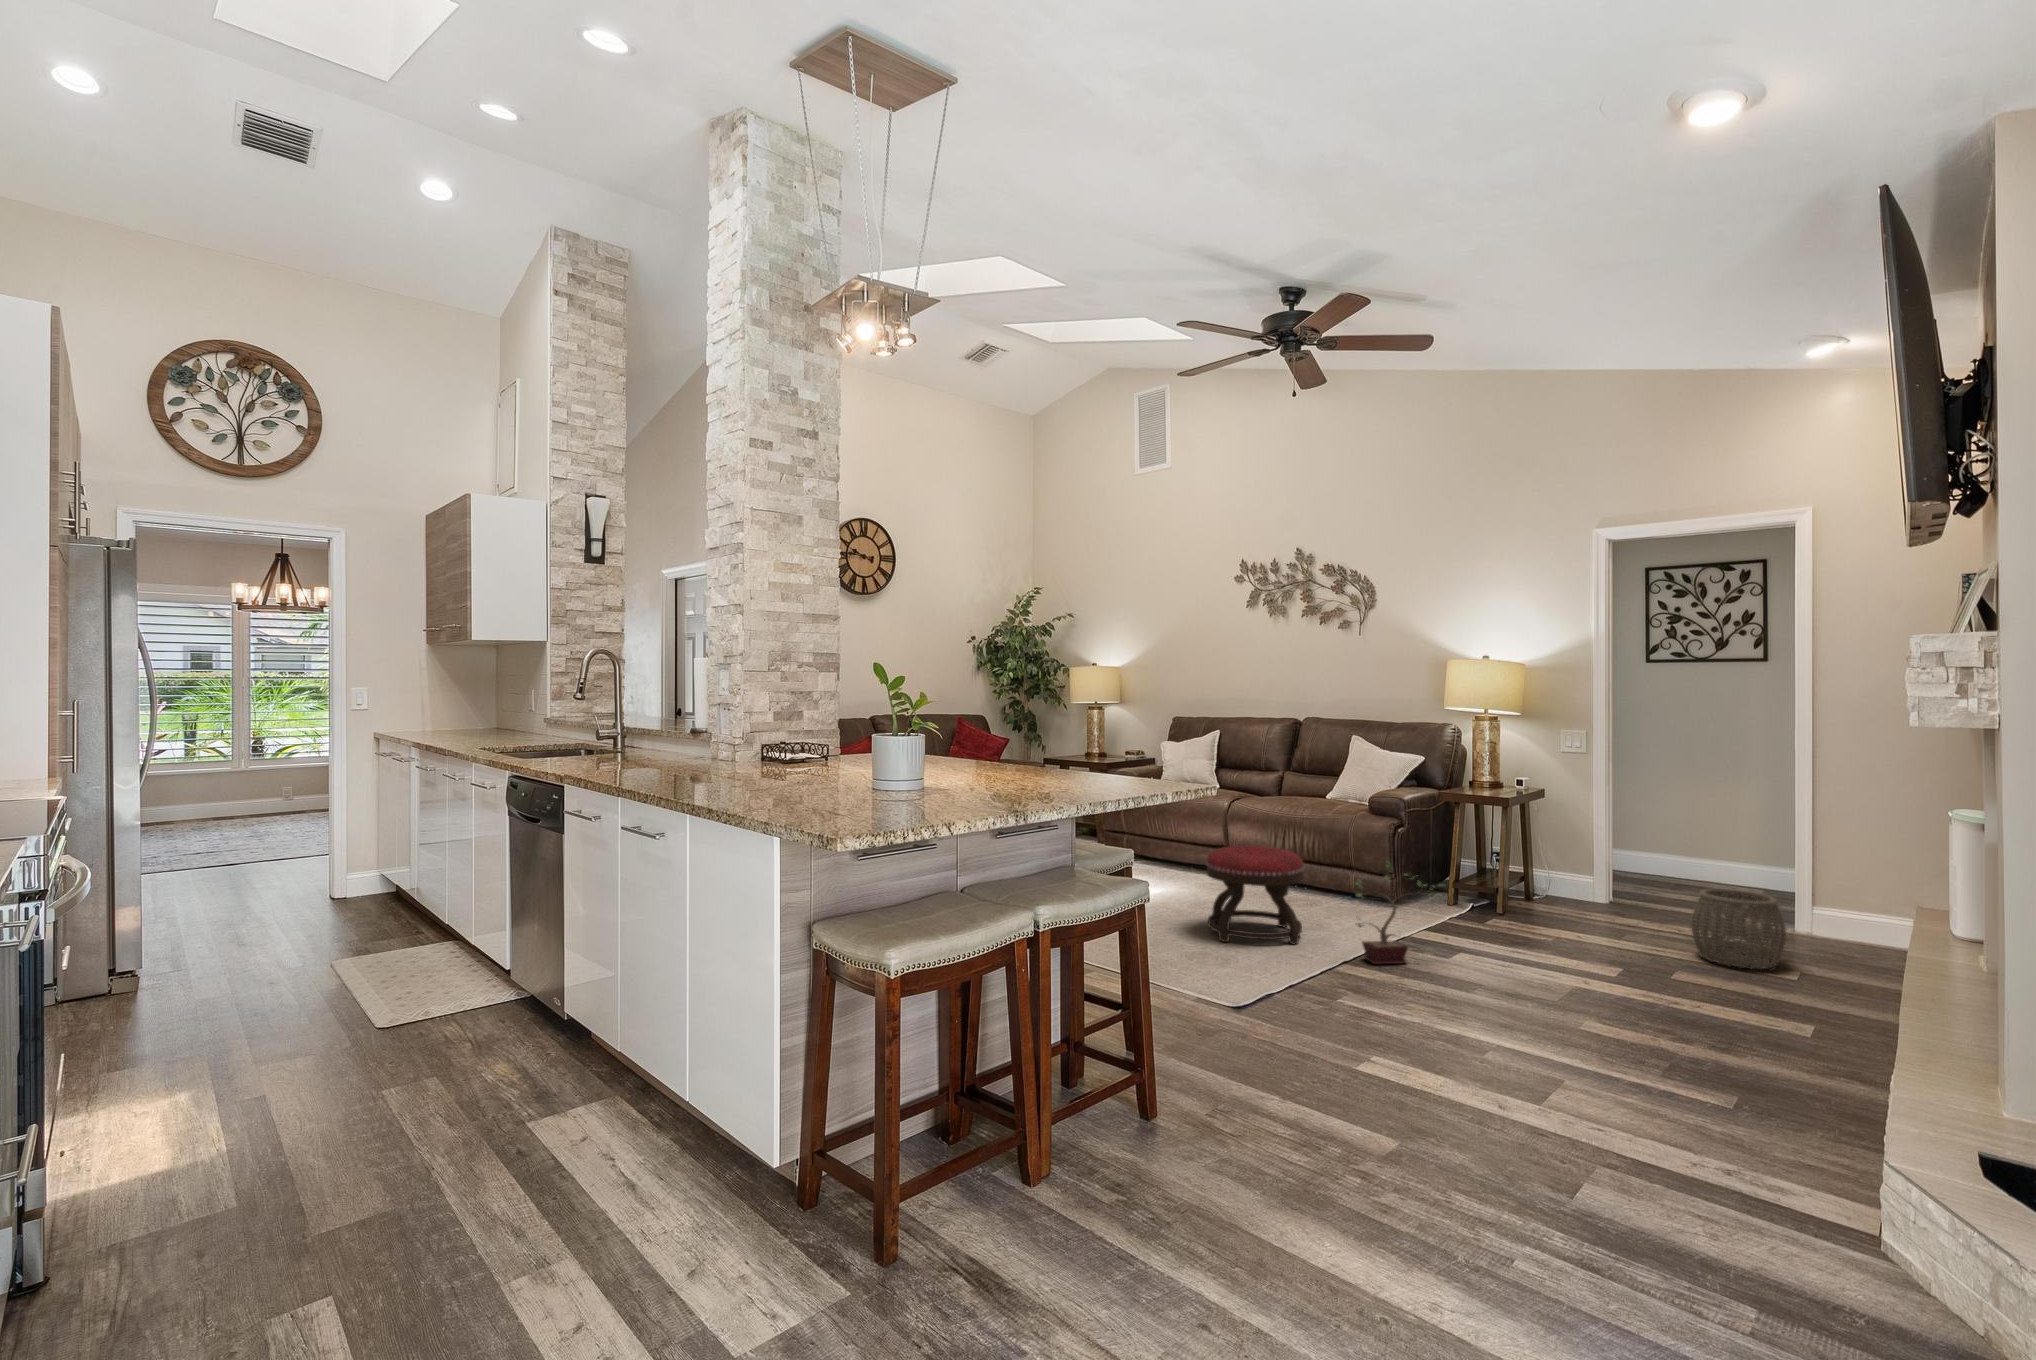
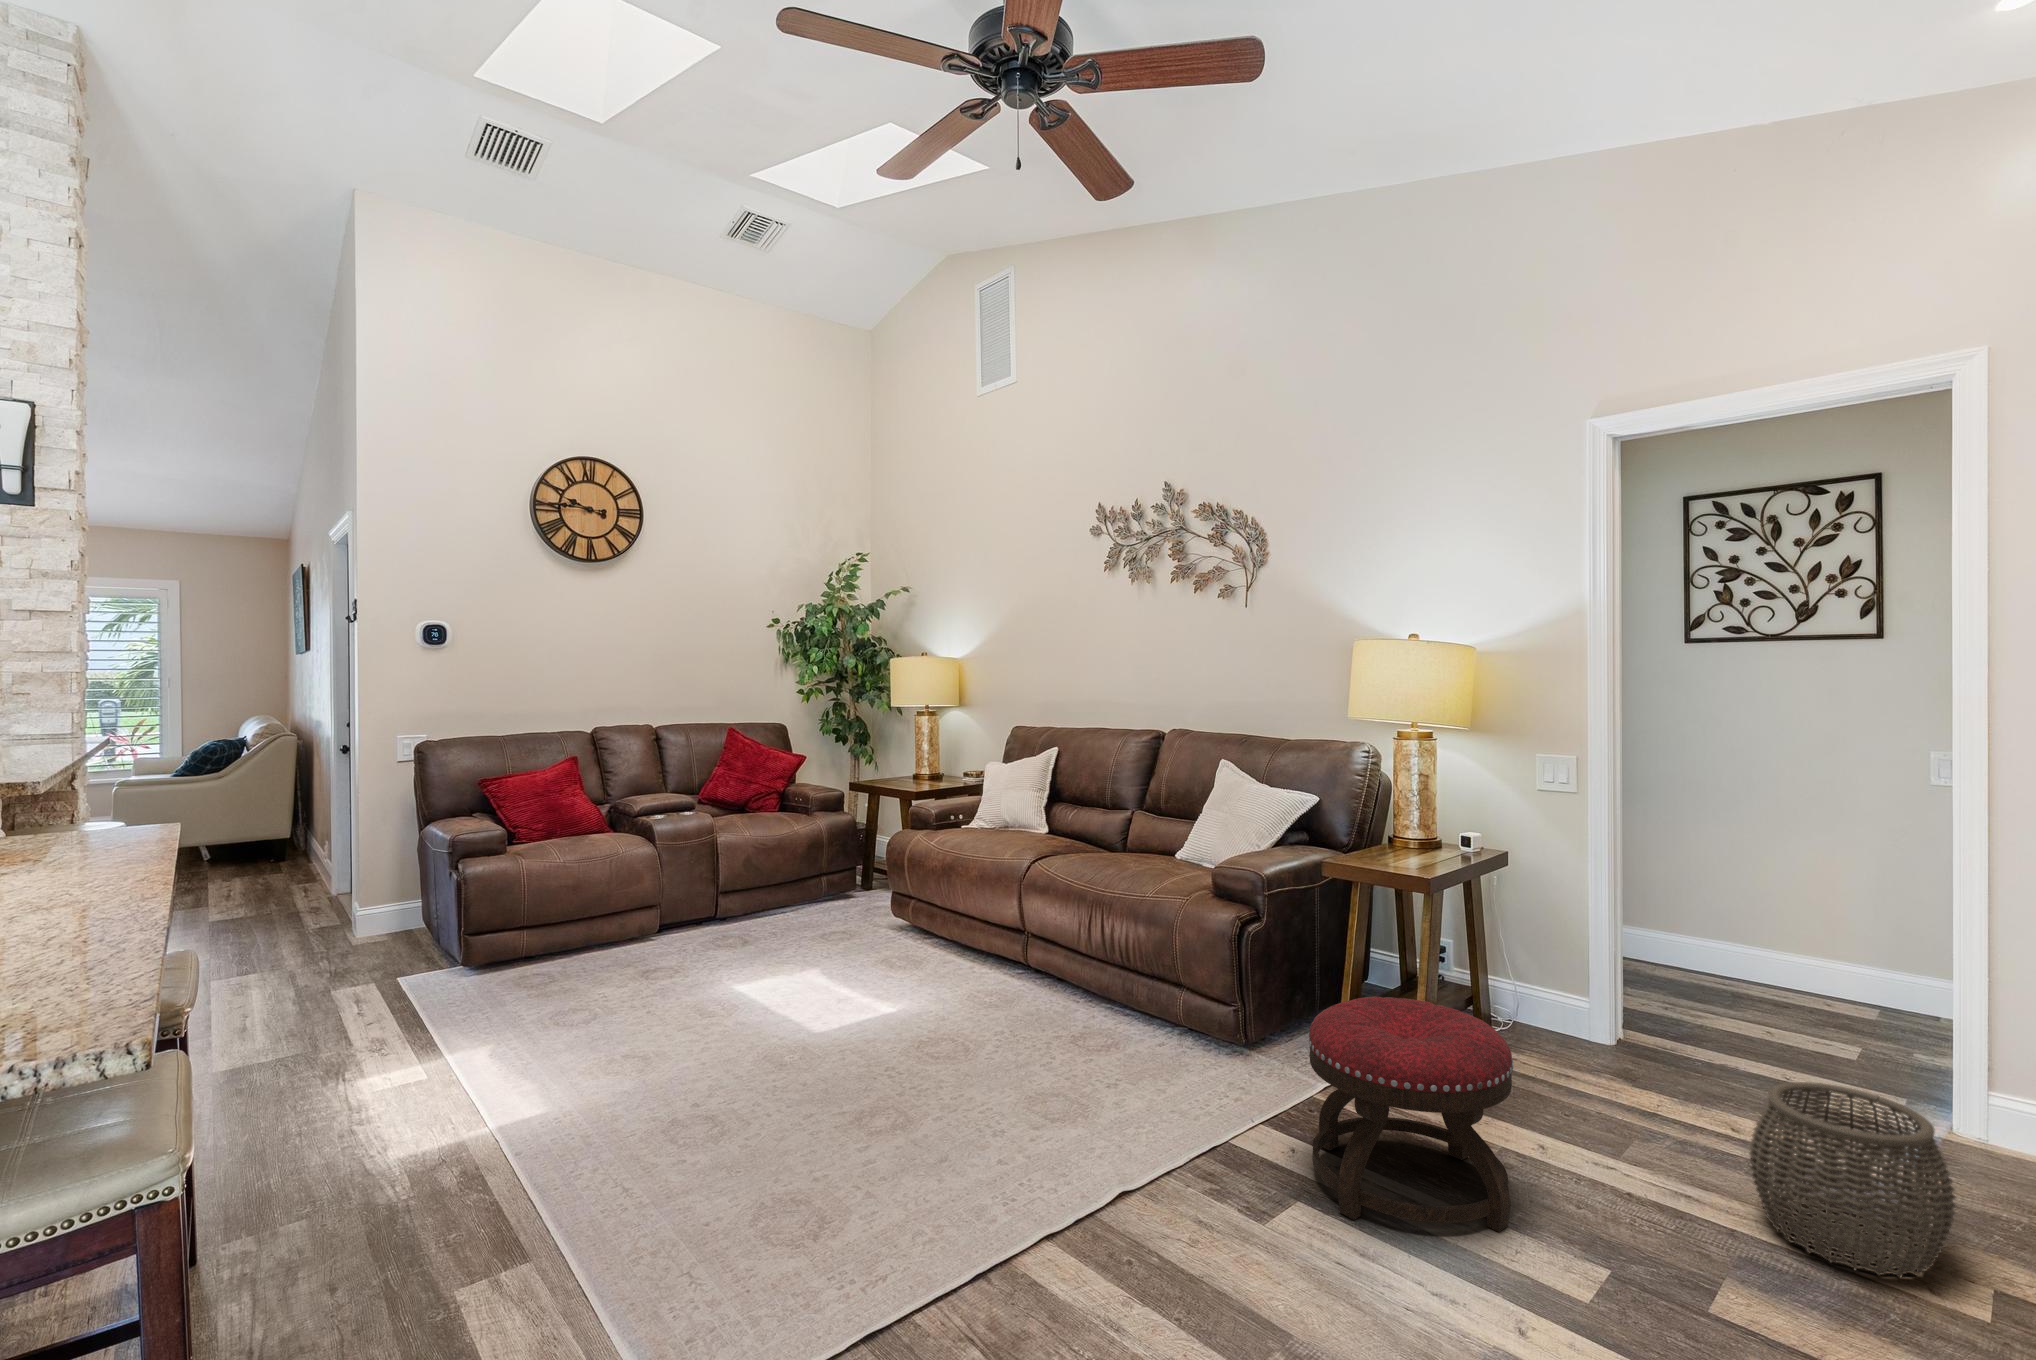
ottoman: present [1206,845,1304,944] -> present [1308,997,1513,1232]
potted plant: present [1356,861,1442,964] -> none [1064,1028,1250,1242]

